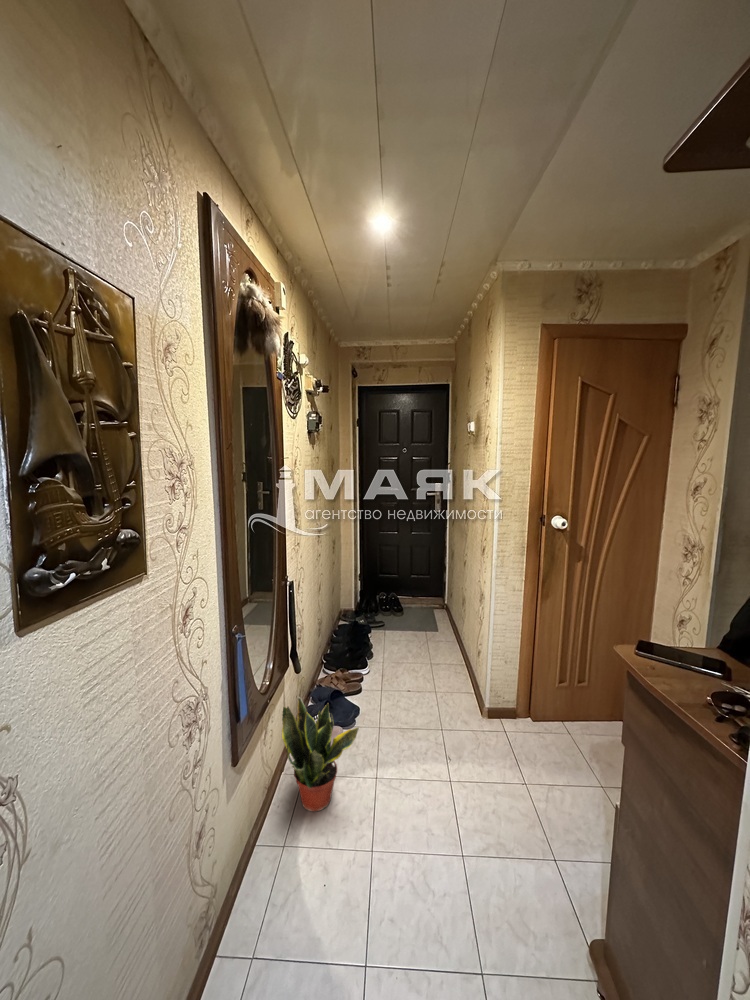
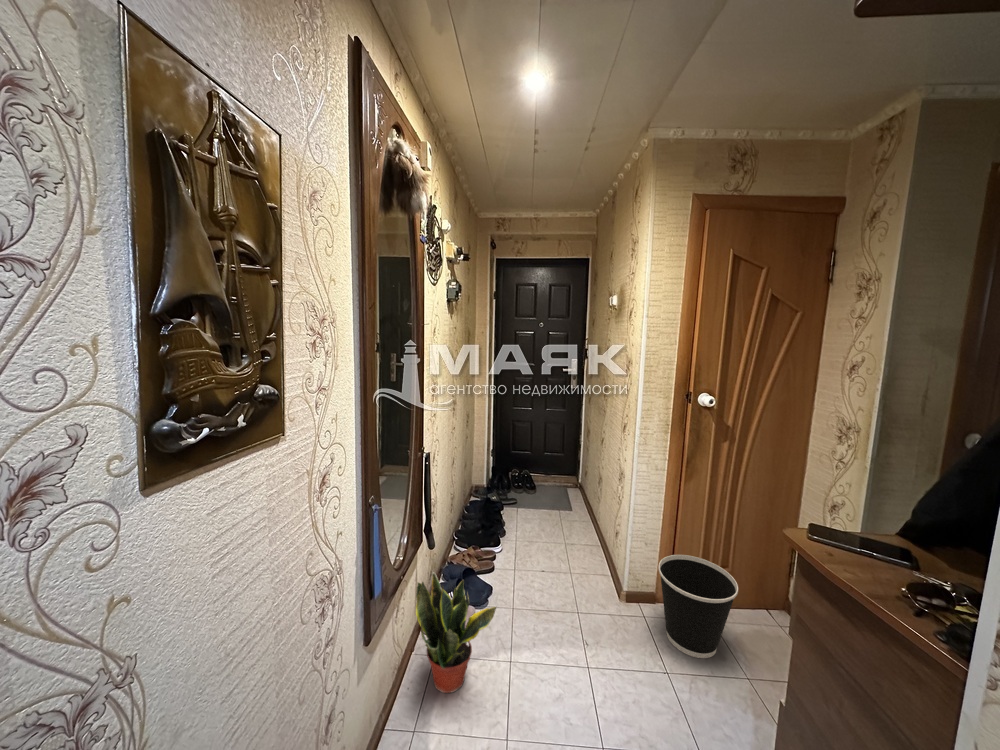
wastebasket: none [517,672,593,771] -> present [658,555,738,658]

